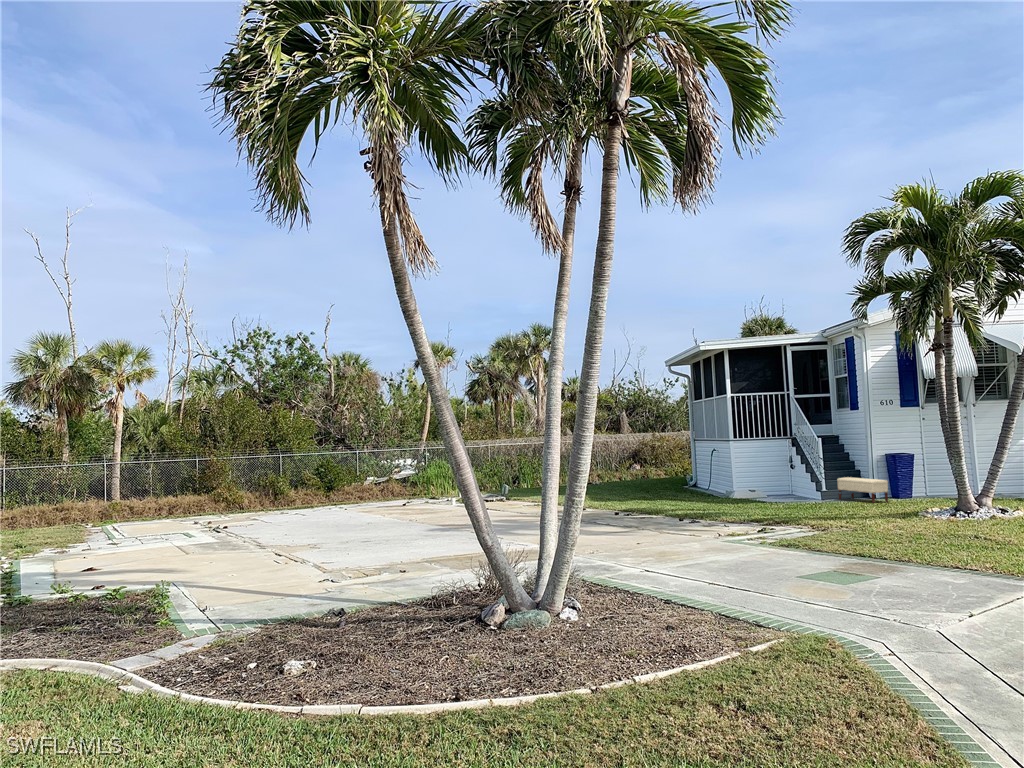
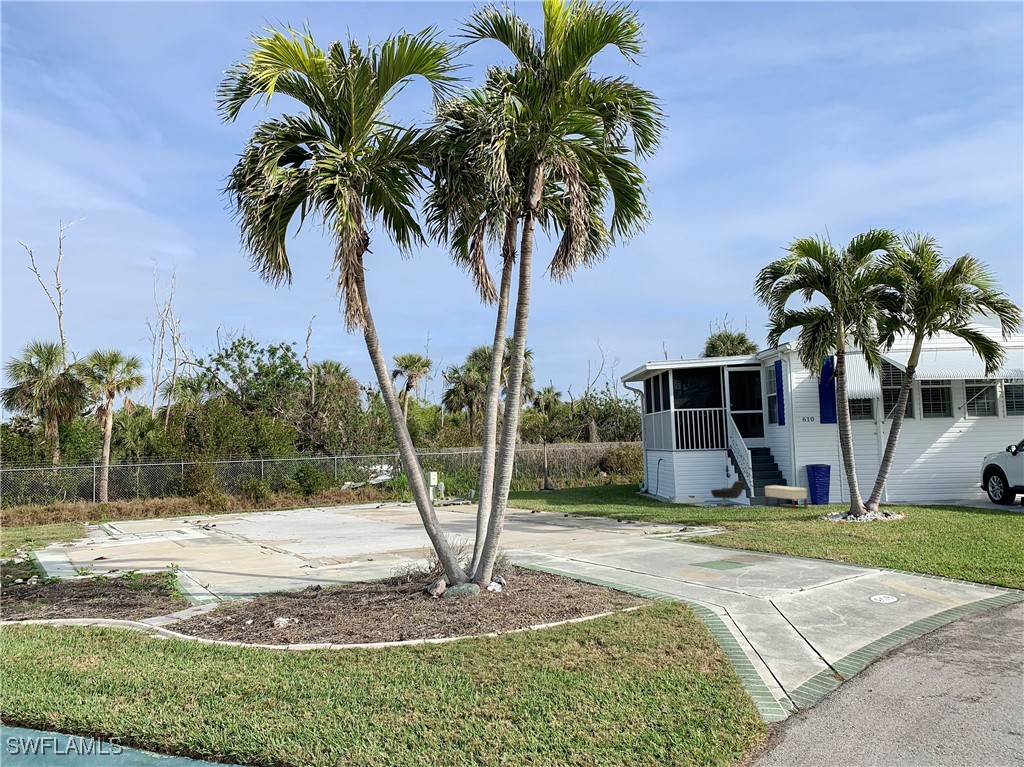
lounge chair: none [776,472,814,502] -> present [711,480,745,506]

